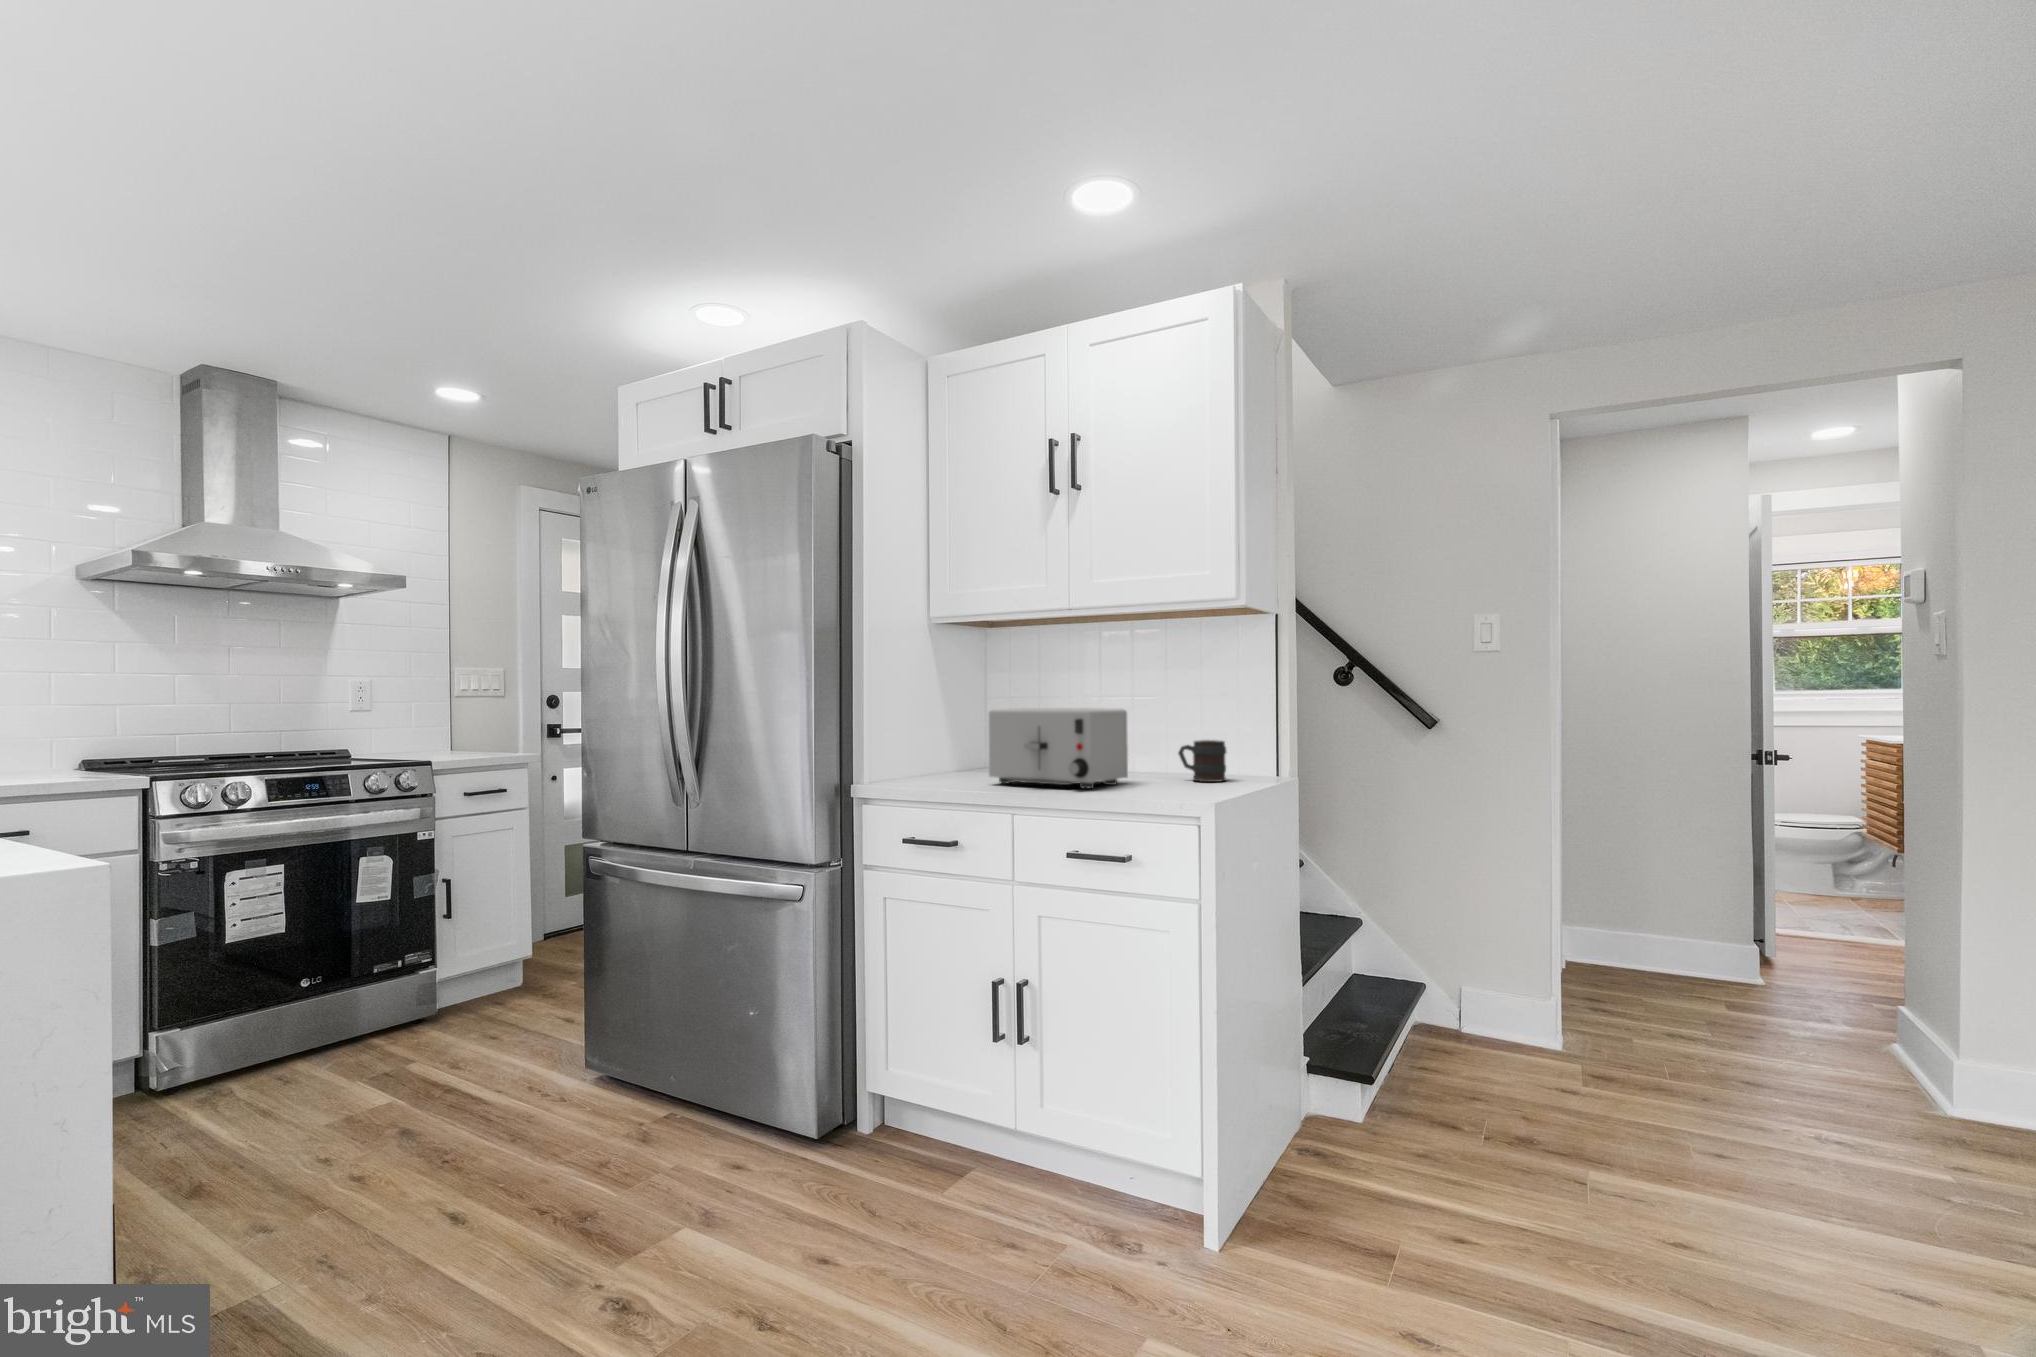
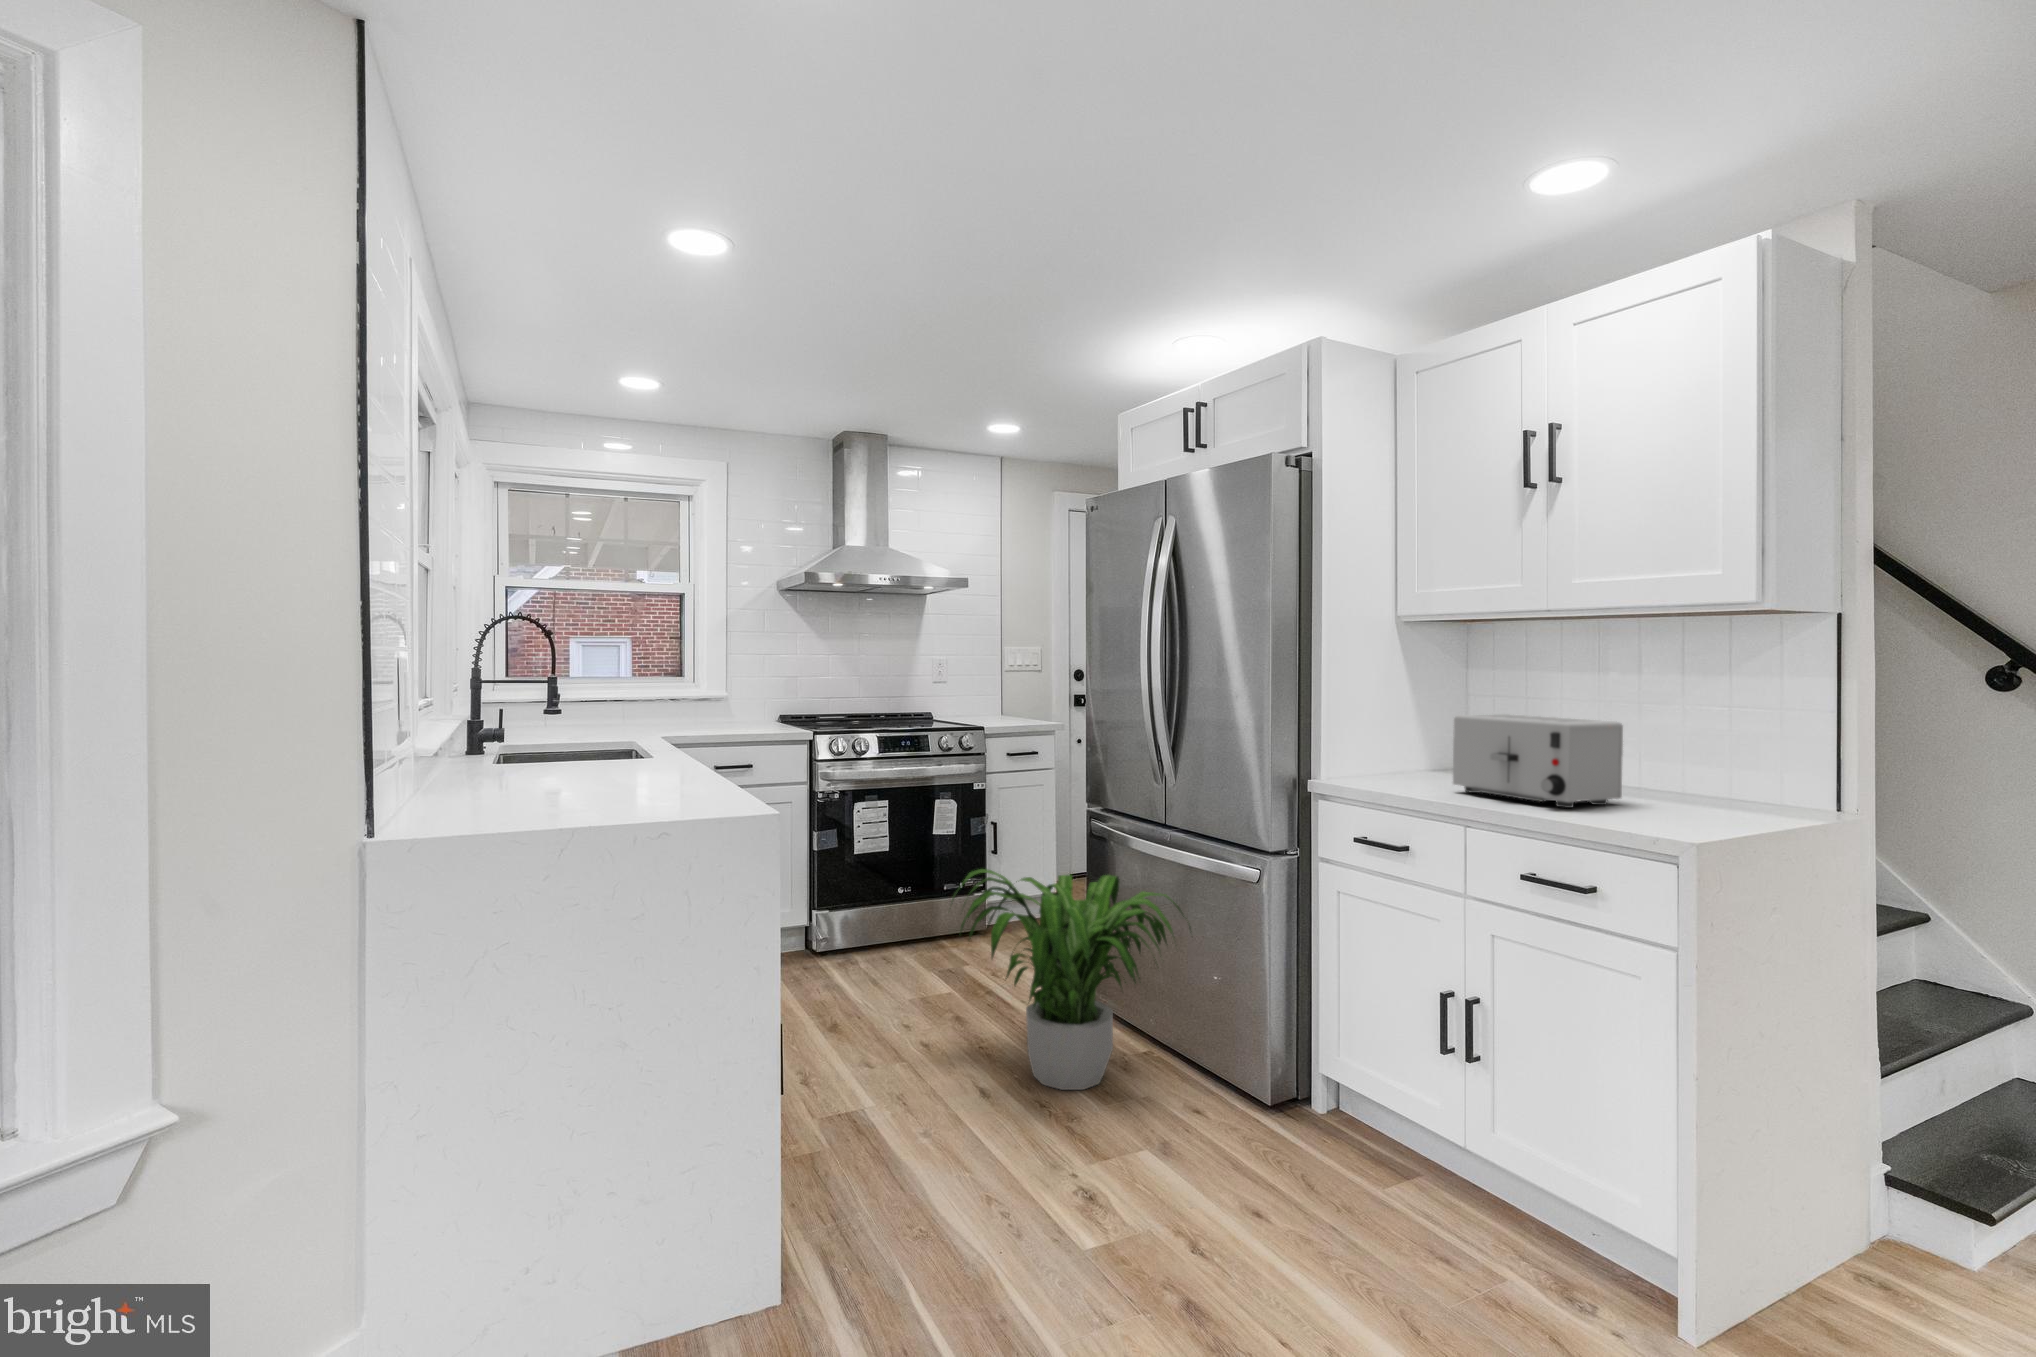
mug: present [1178,740,1226,782] -> none [1693,763,1762,814]
potted plant: none [400,916,731,1187] -> present [952,869,1184,1090]

